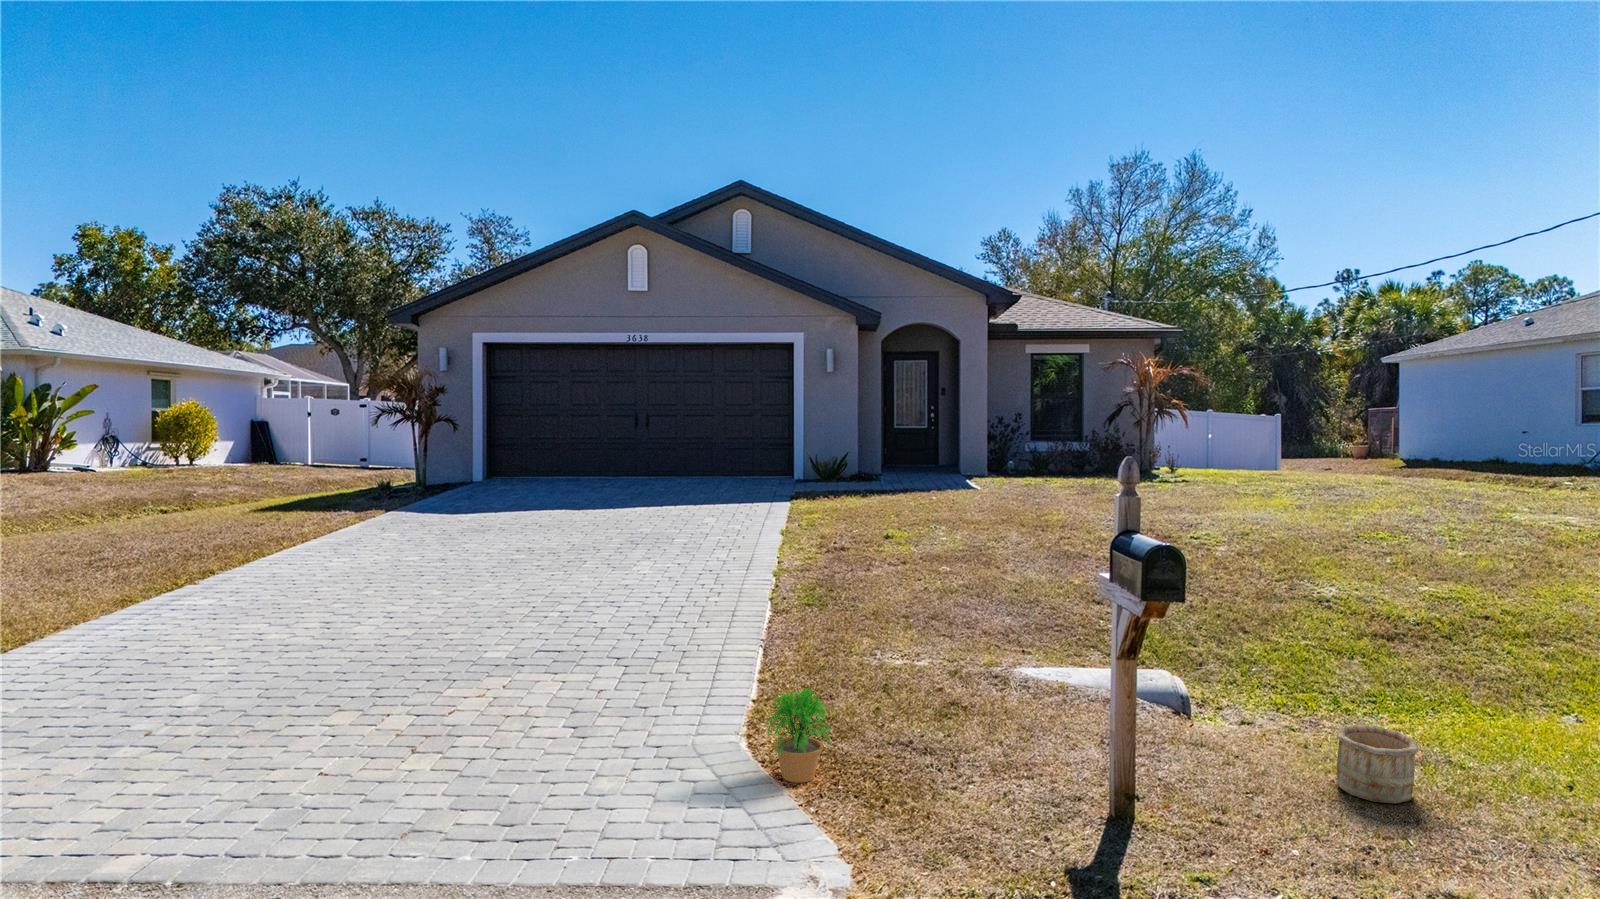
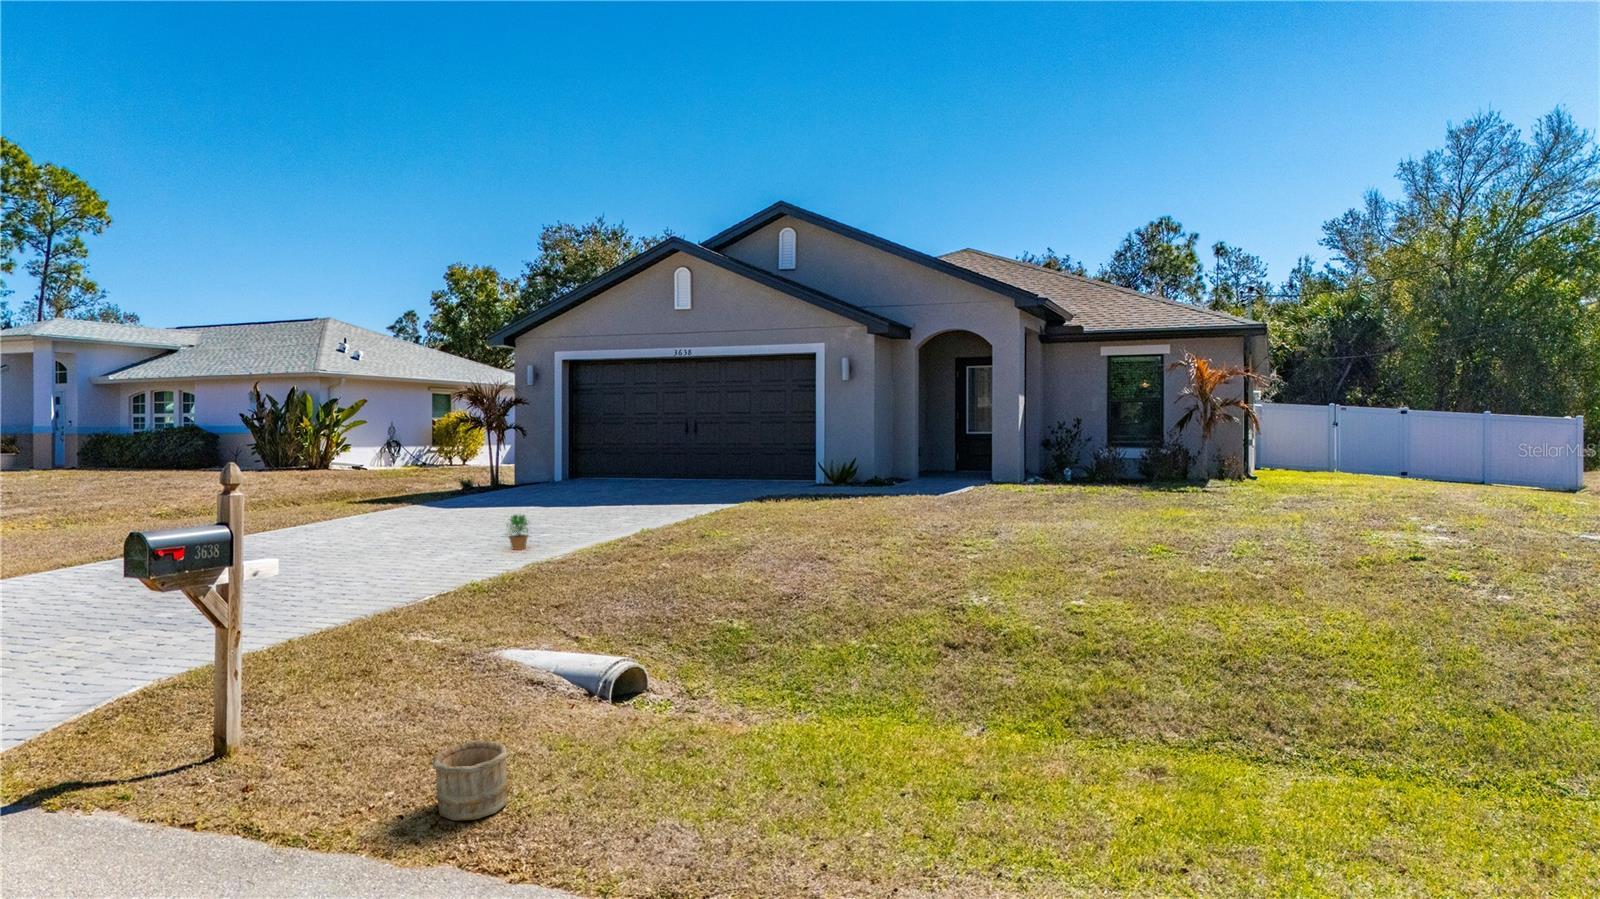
potted plant: present [766,688,831,783] -> present [507,514,528,550]

